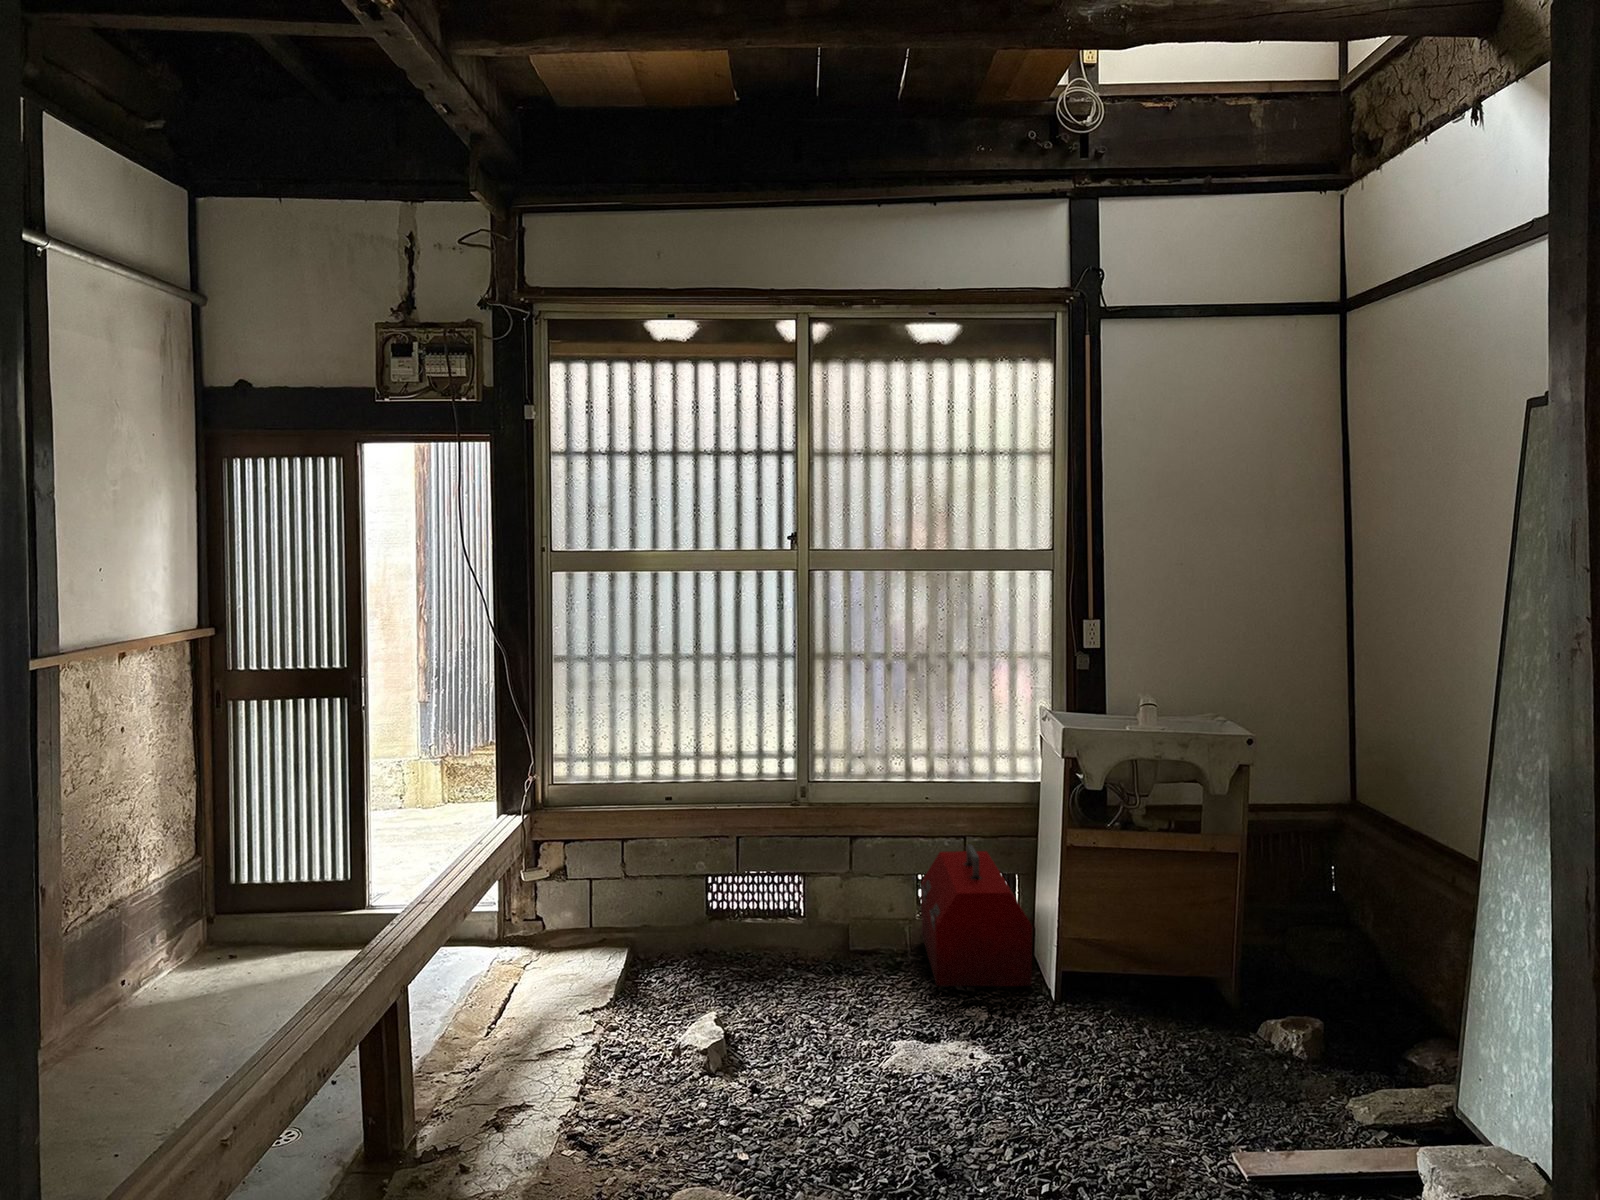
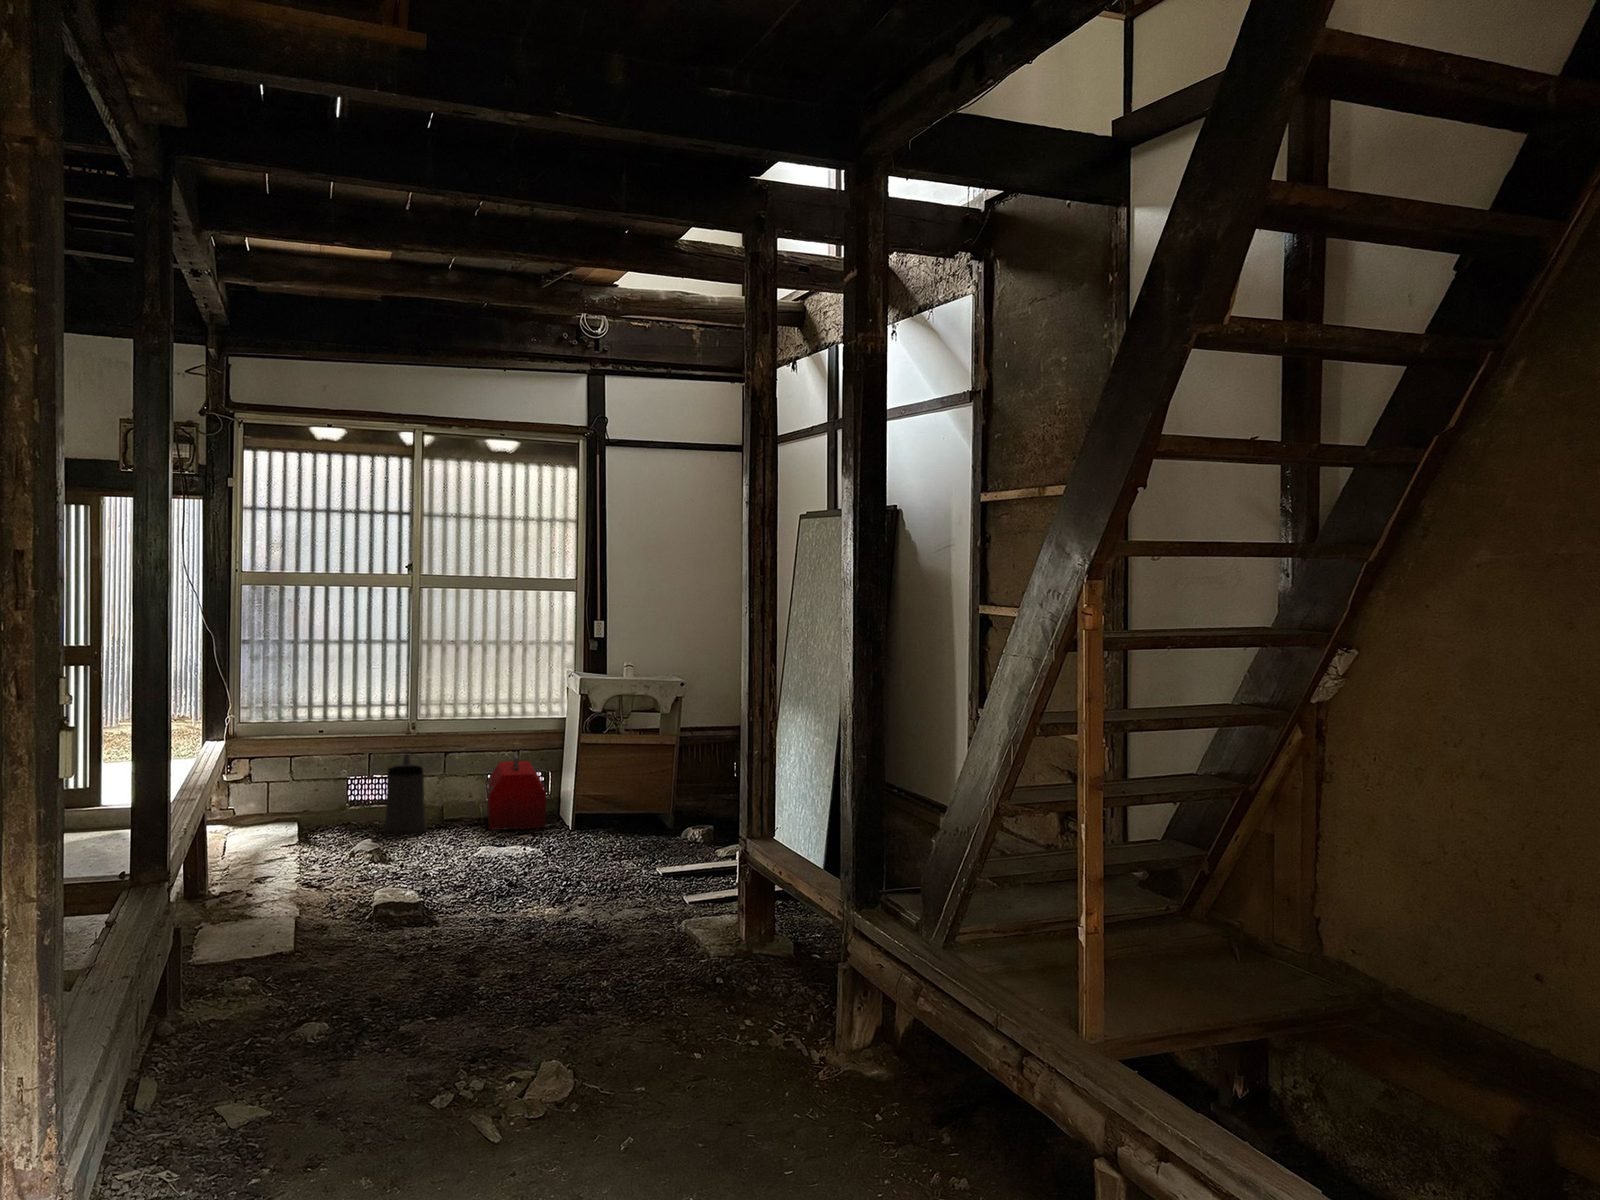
watering can: none [764,837,833,996] -> present [383,751,427,837]

